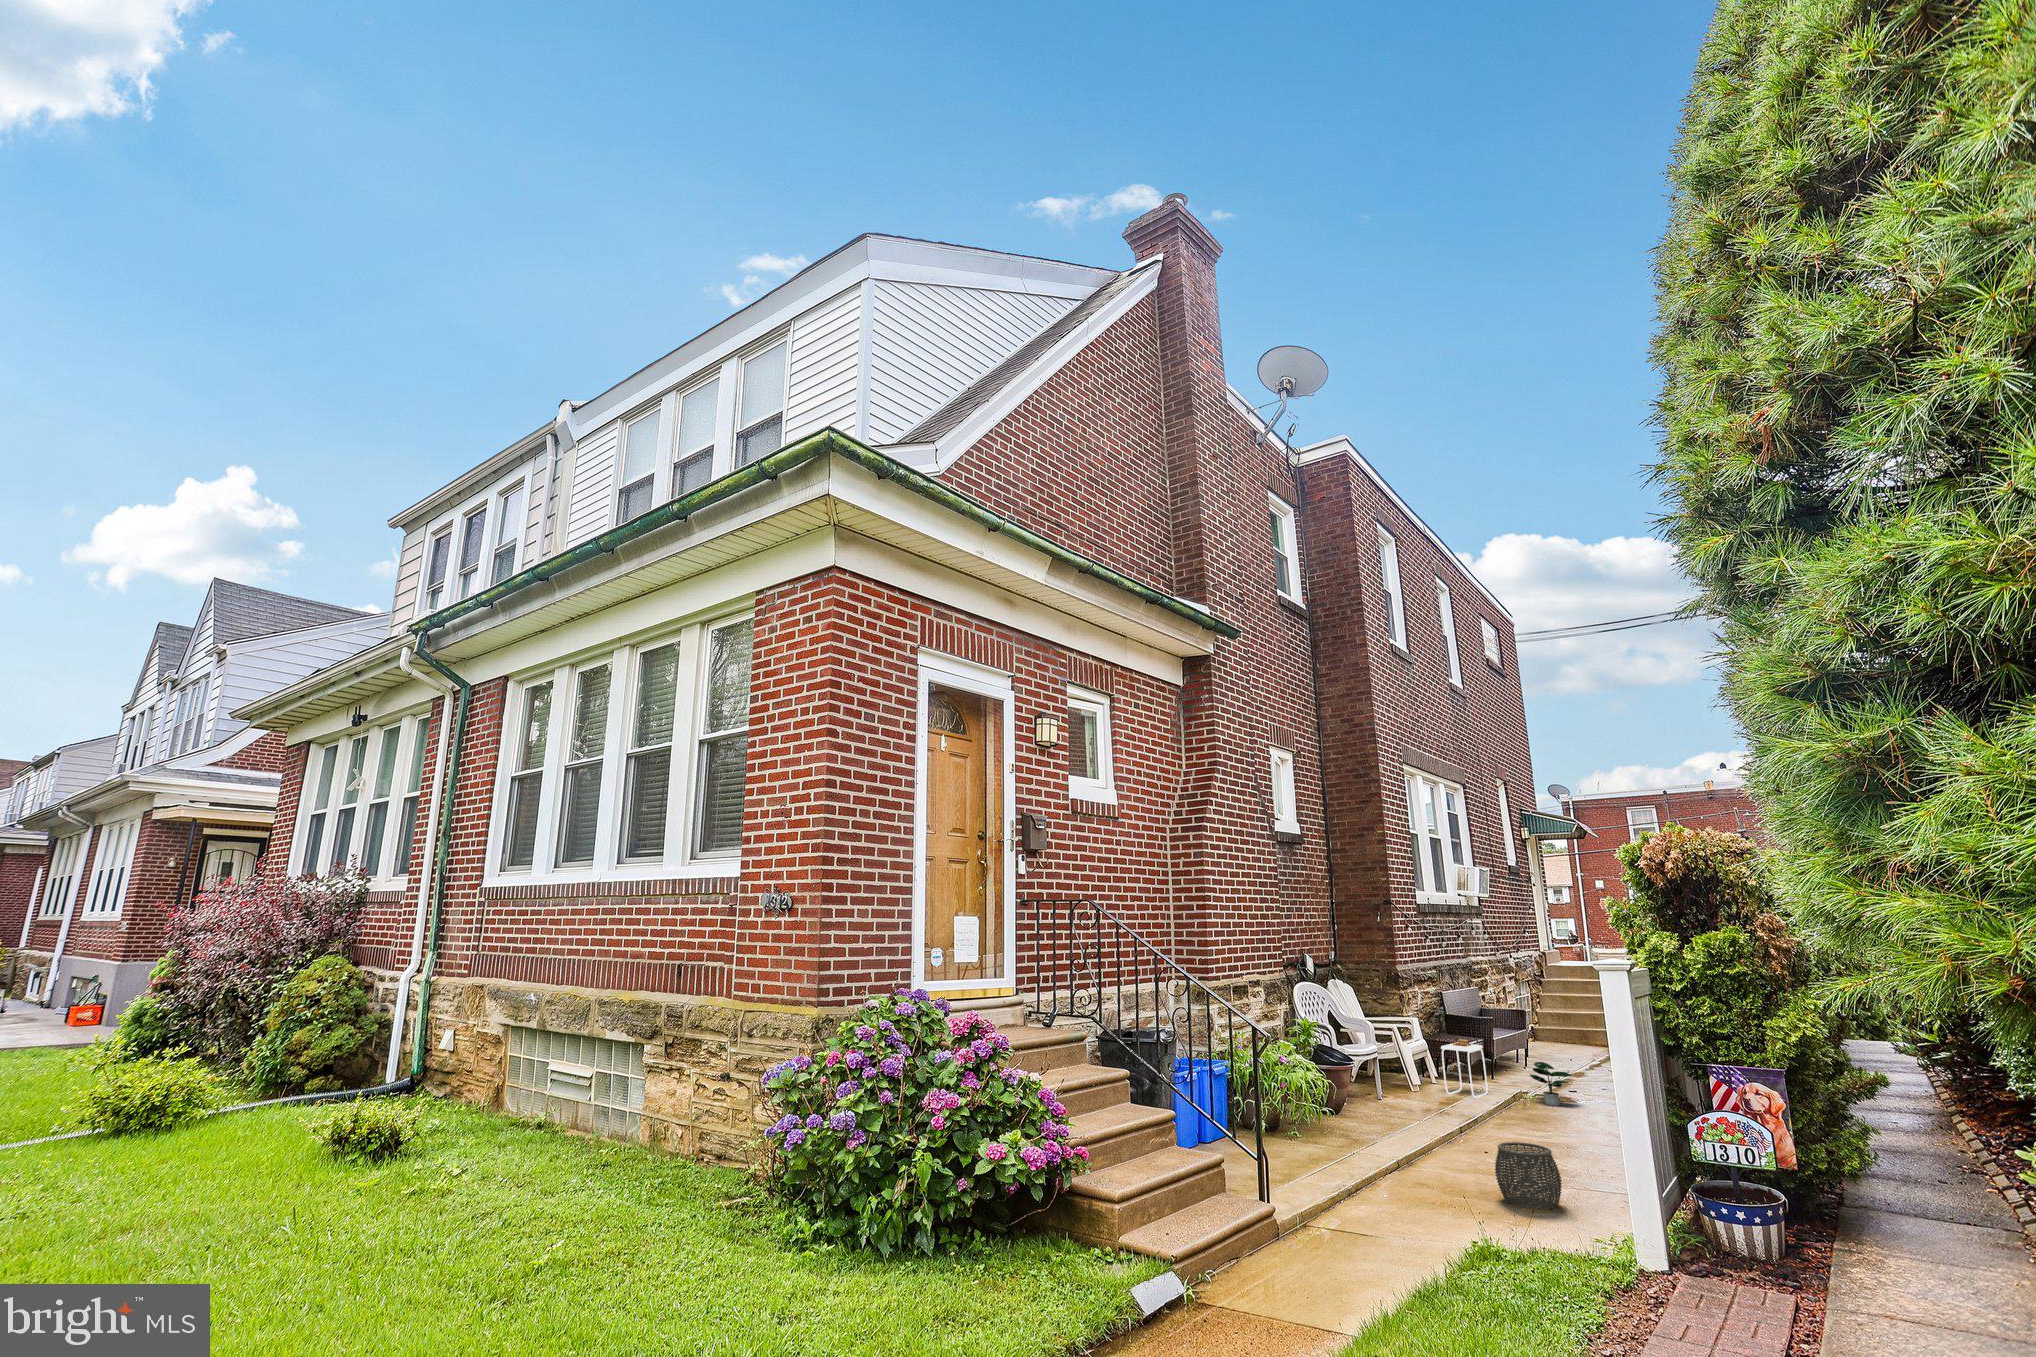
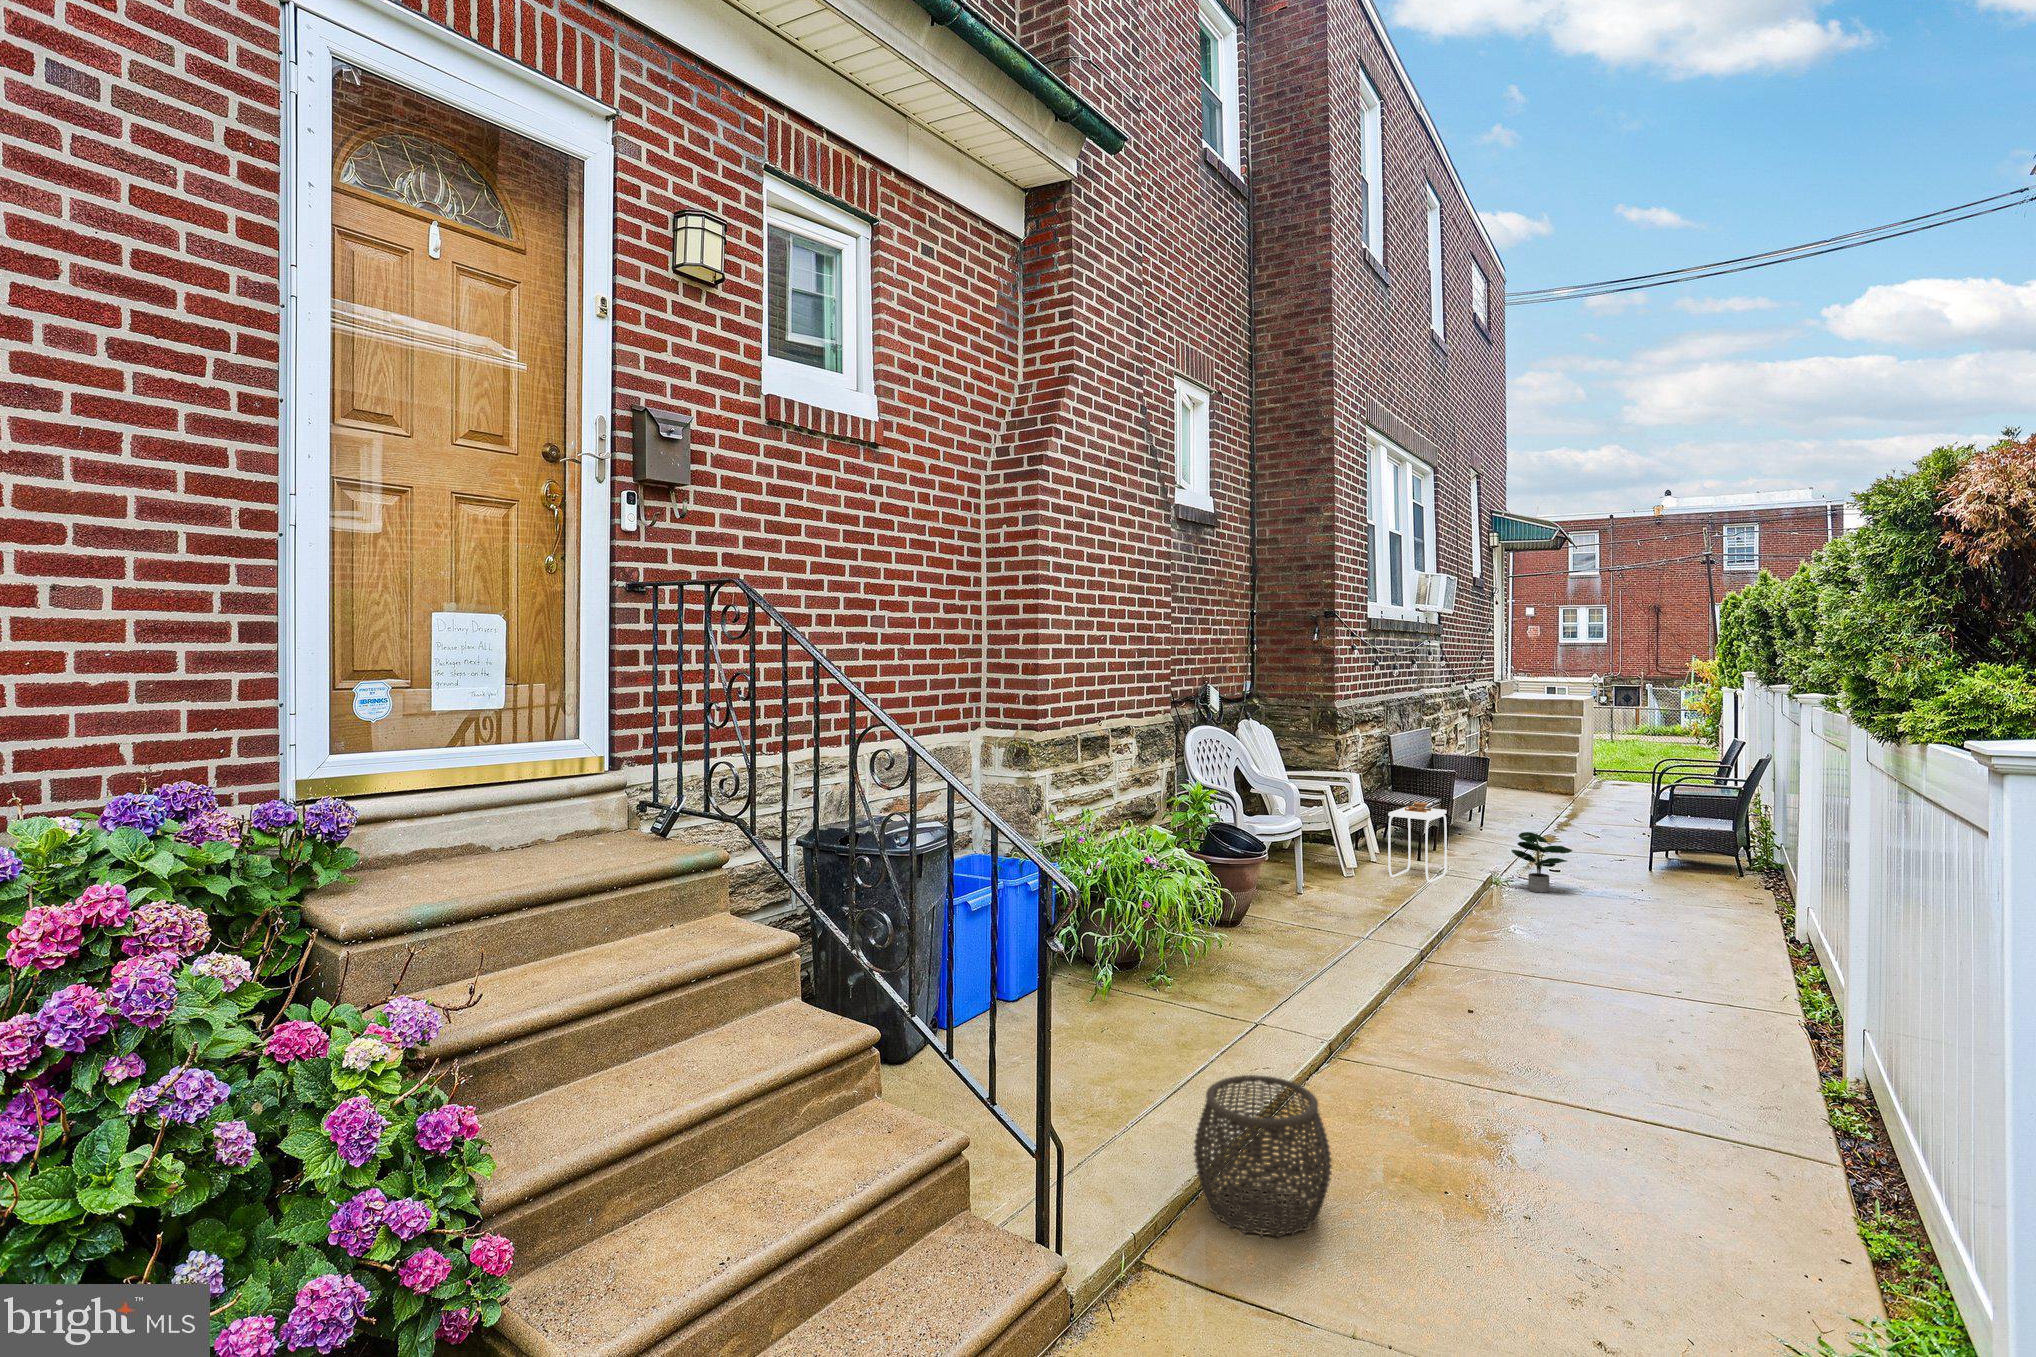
woven basket: present [1495,1142,1562,1210] -> present [1194,1075,1332,1237]

